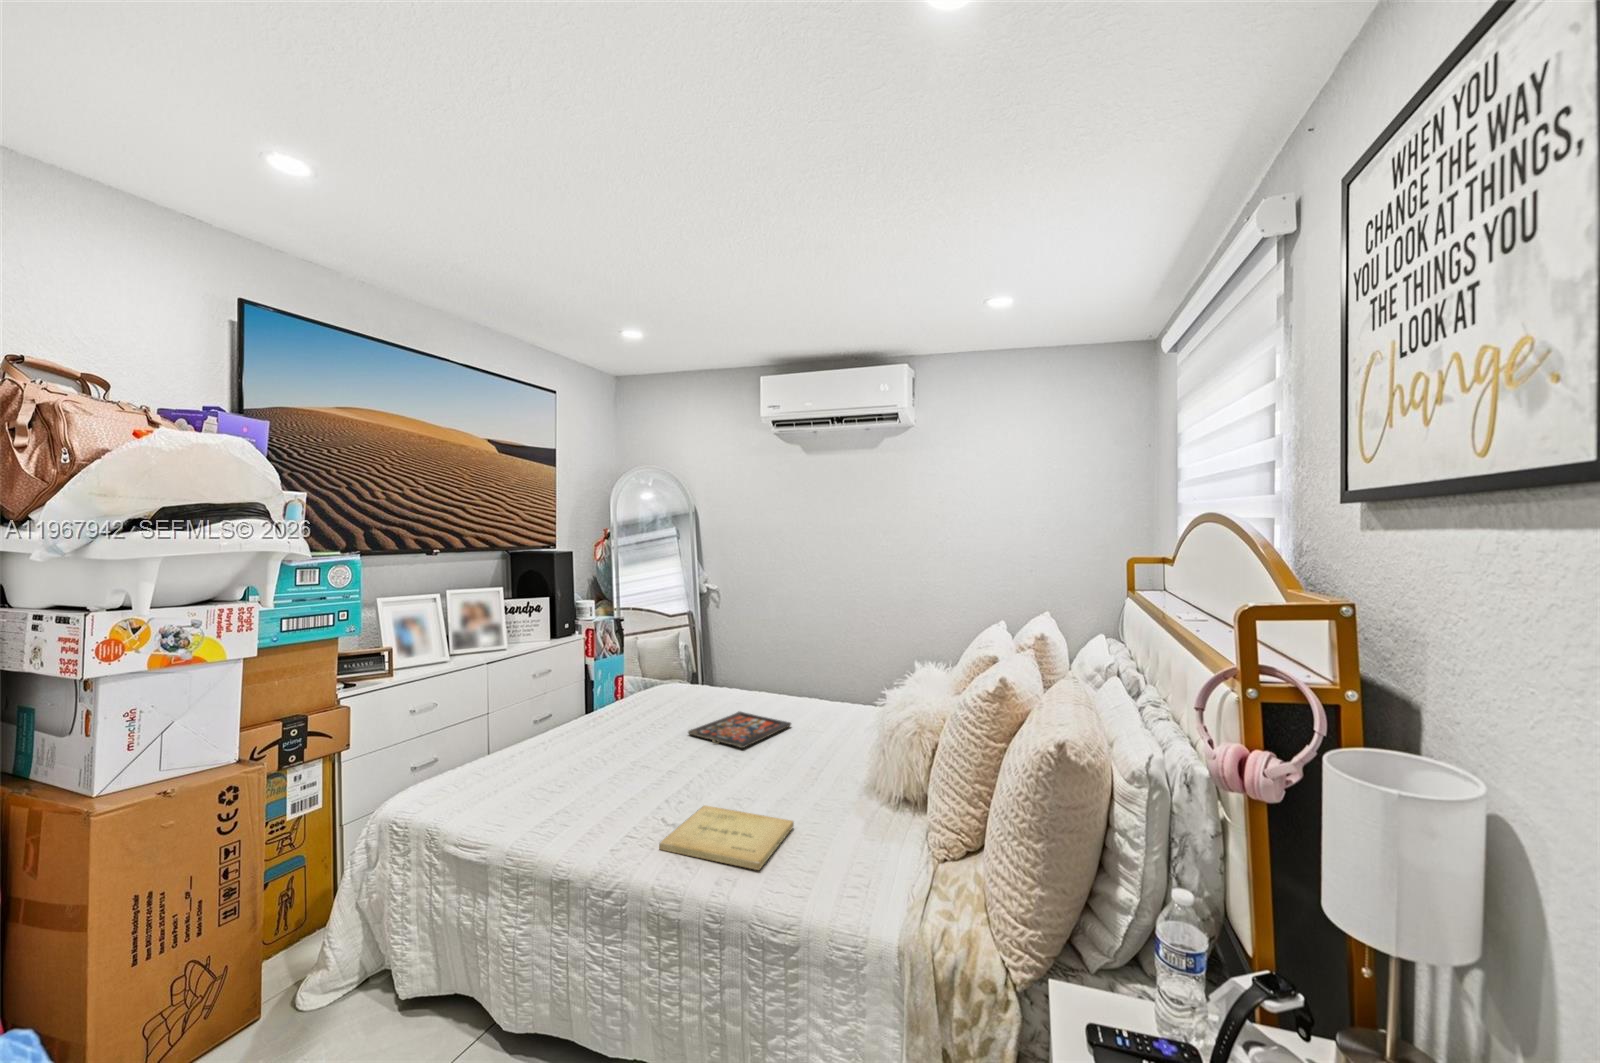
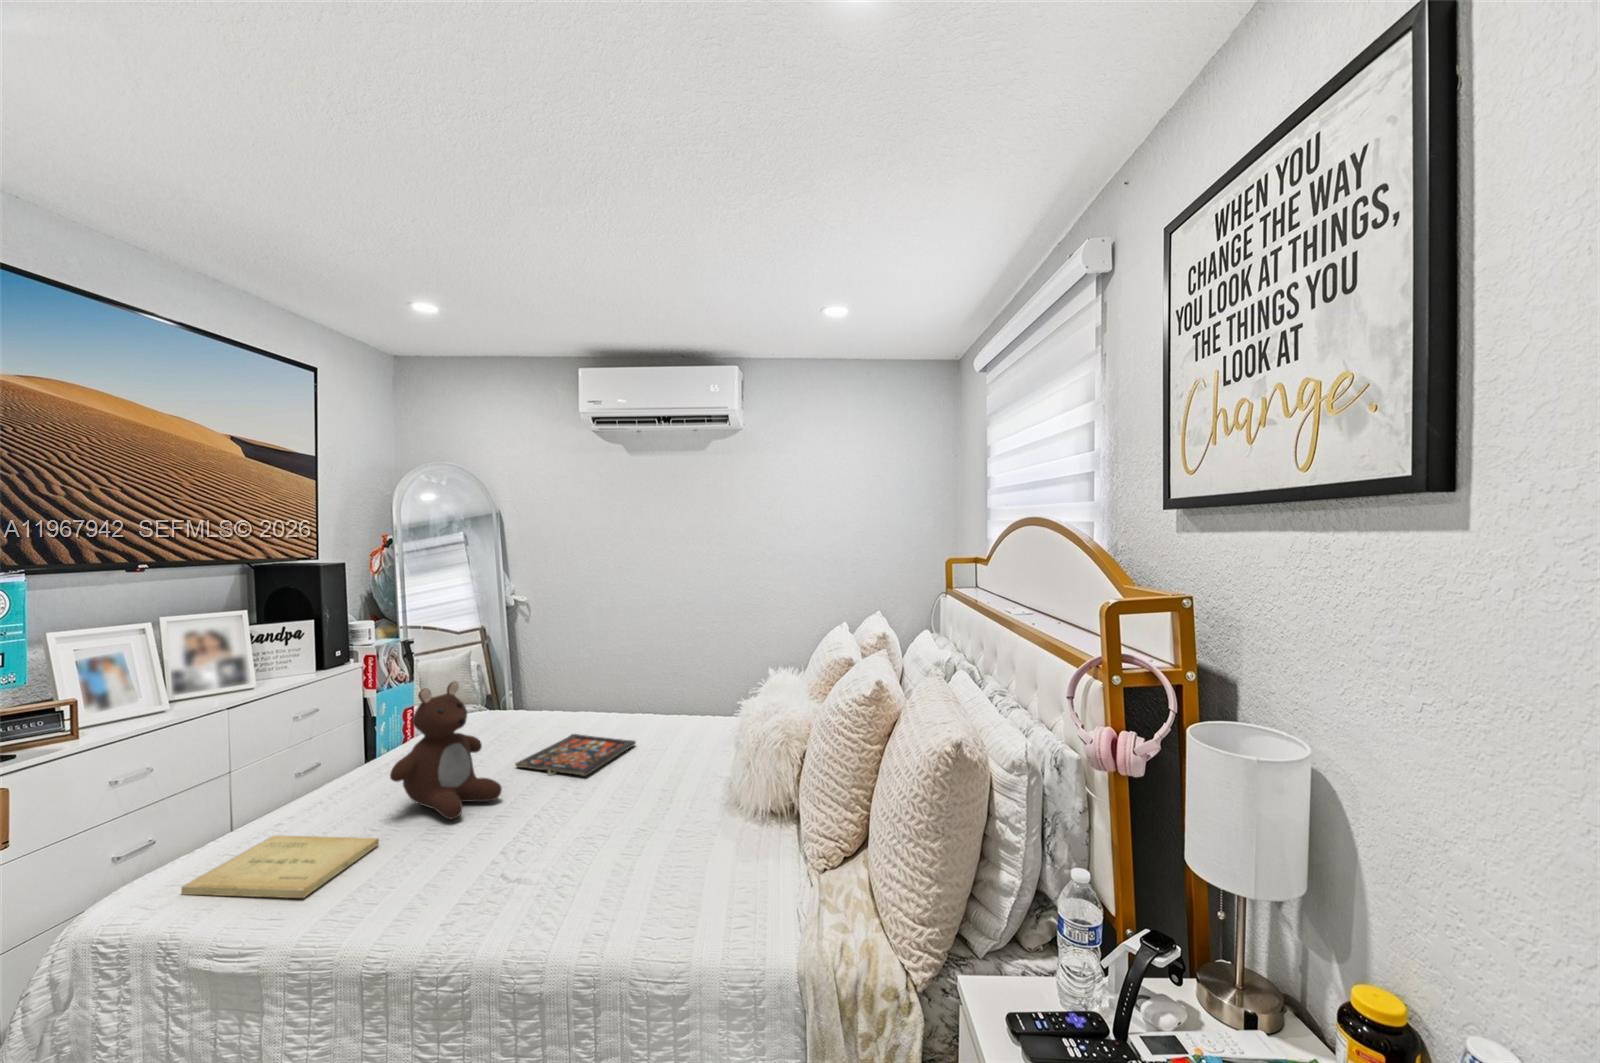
teddy bear: none [588,656,672,770] -> present [390,681,502,819]
book: present [659,805,794,870] -> present [181,835,379,898]

